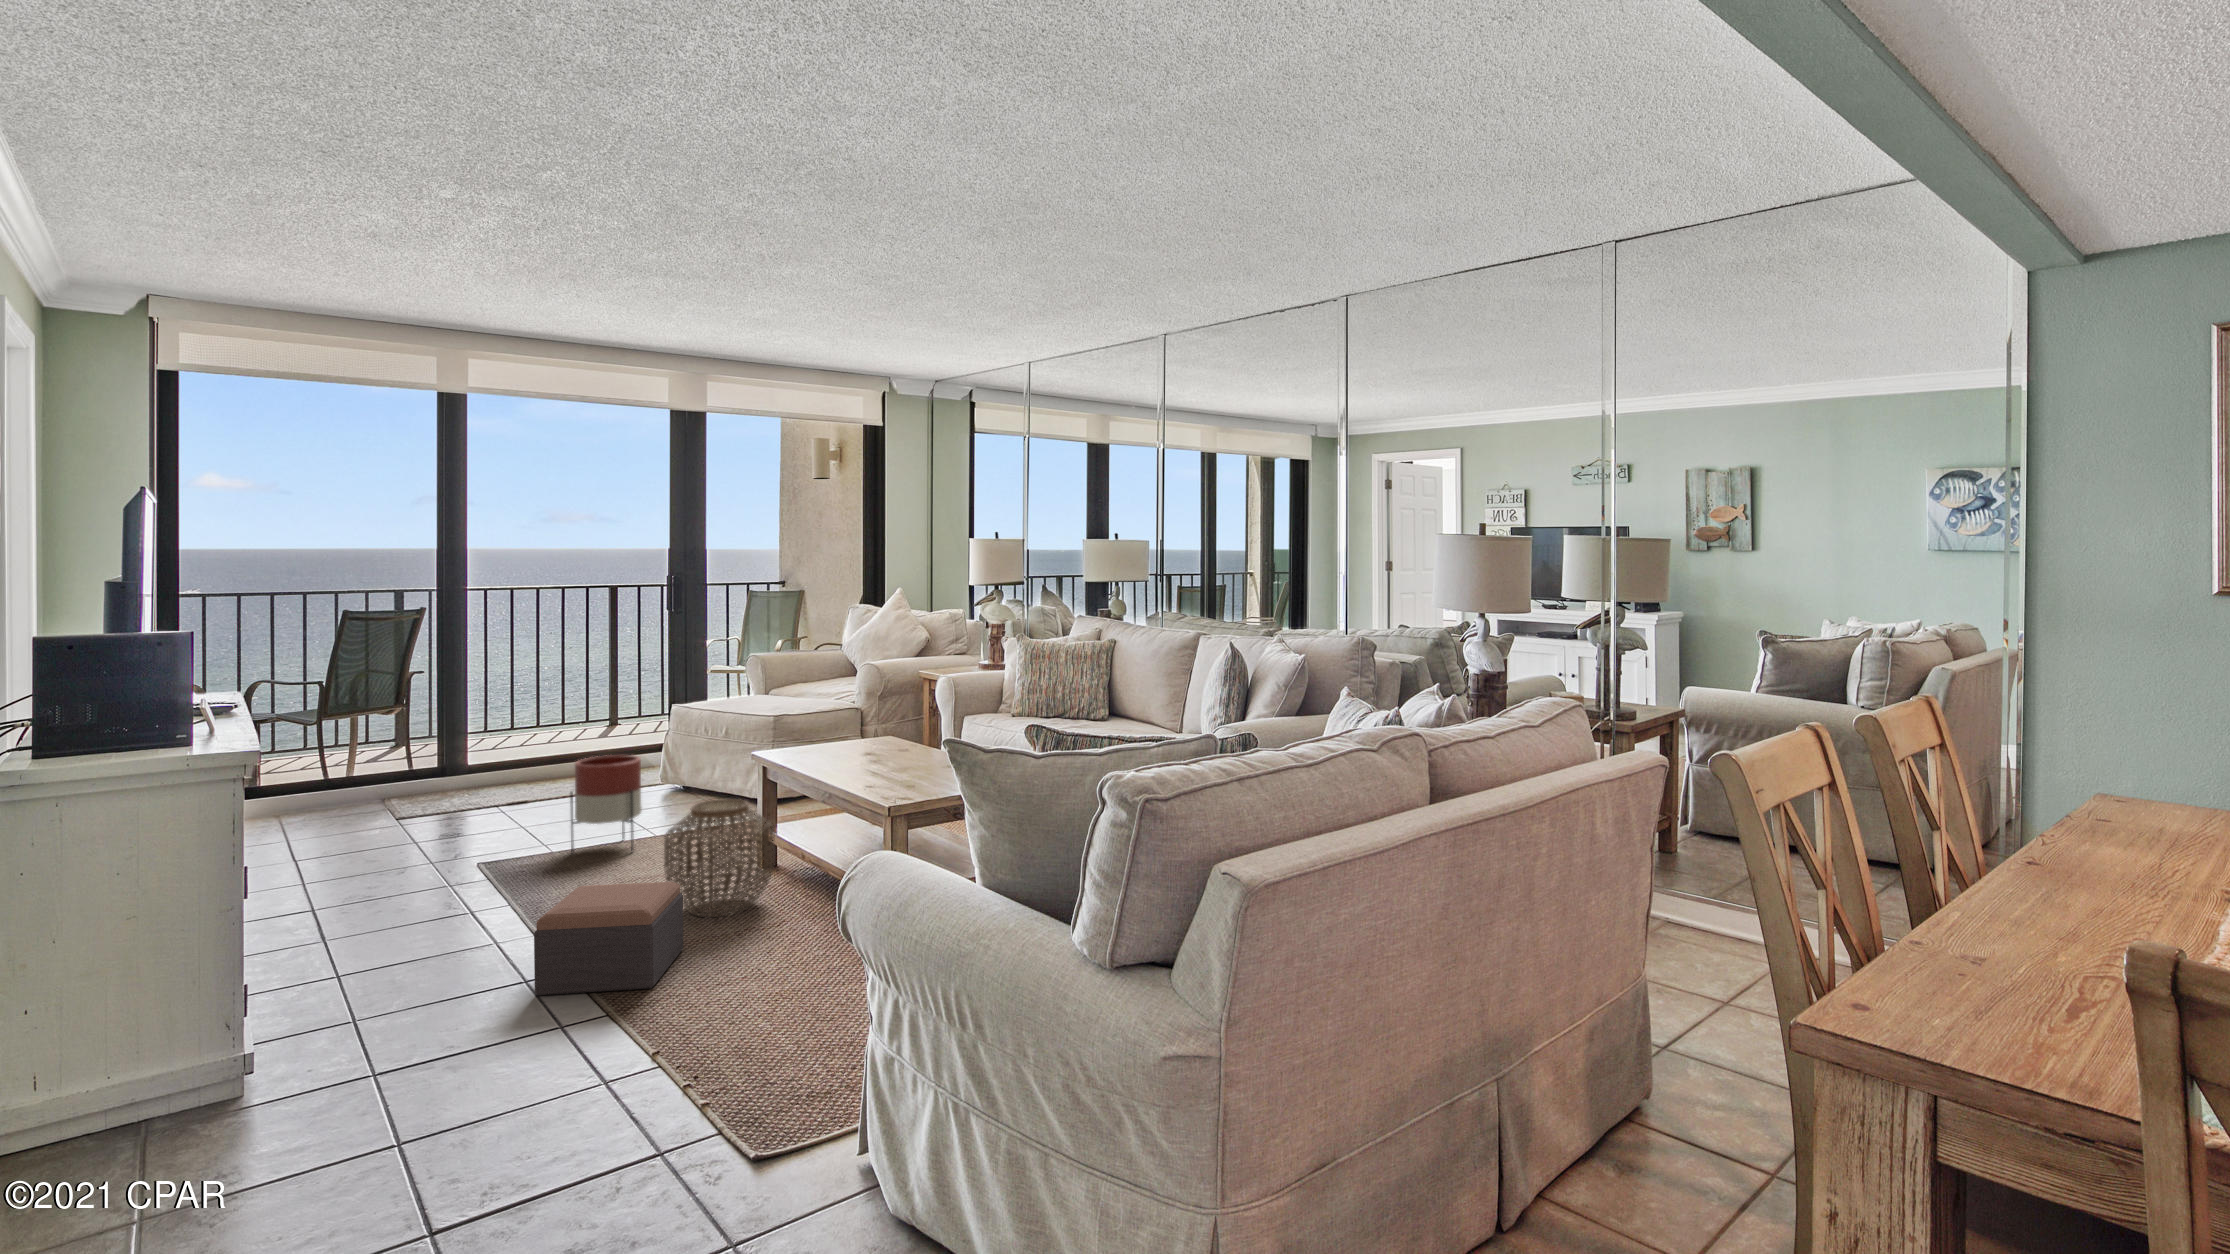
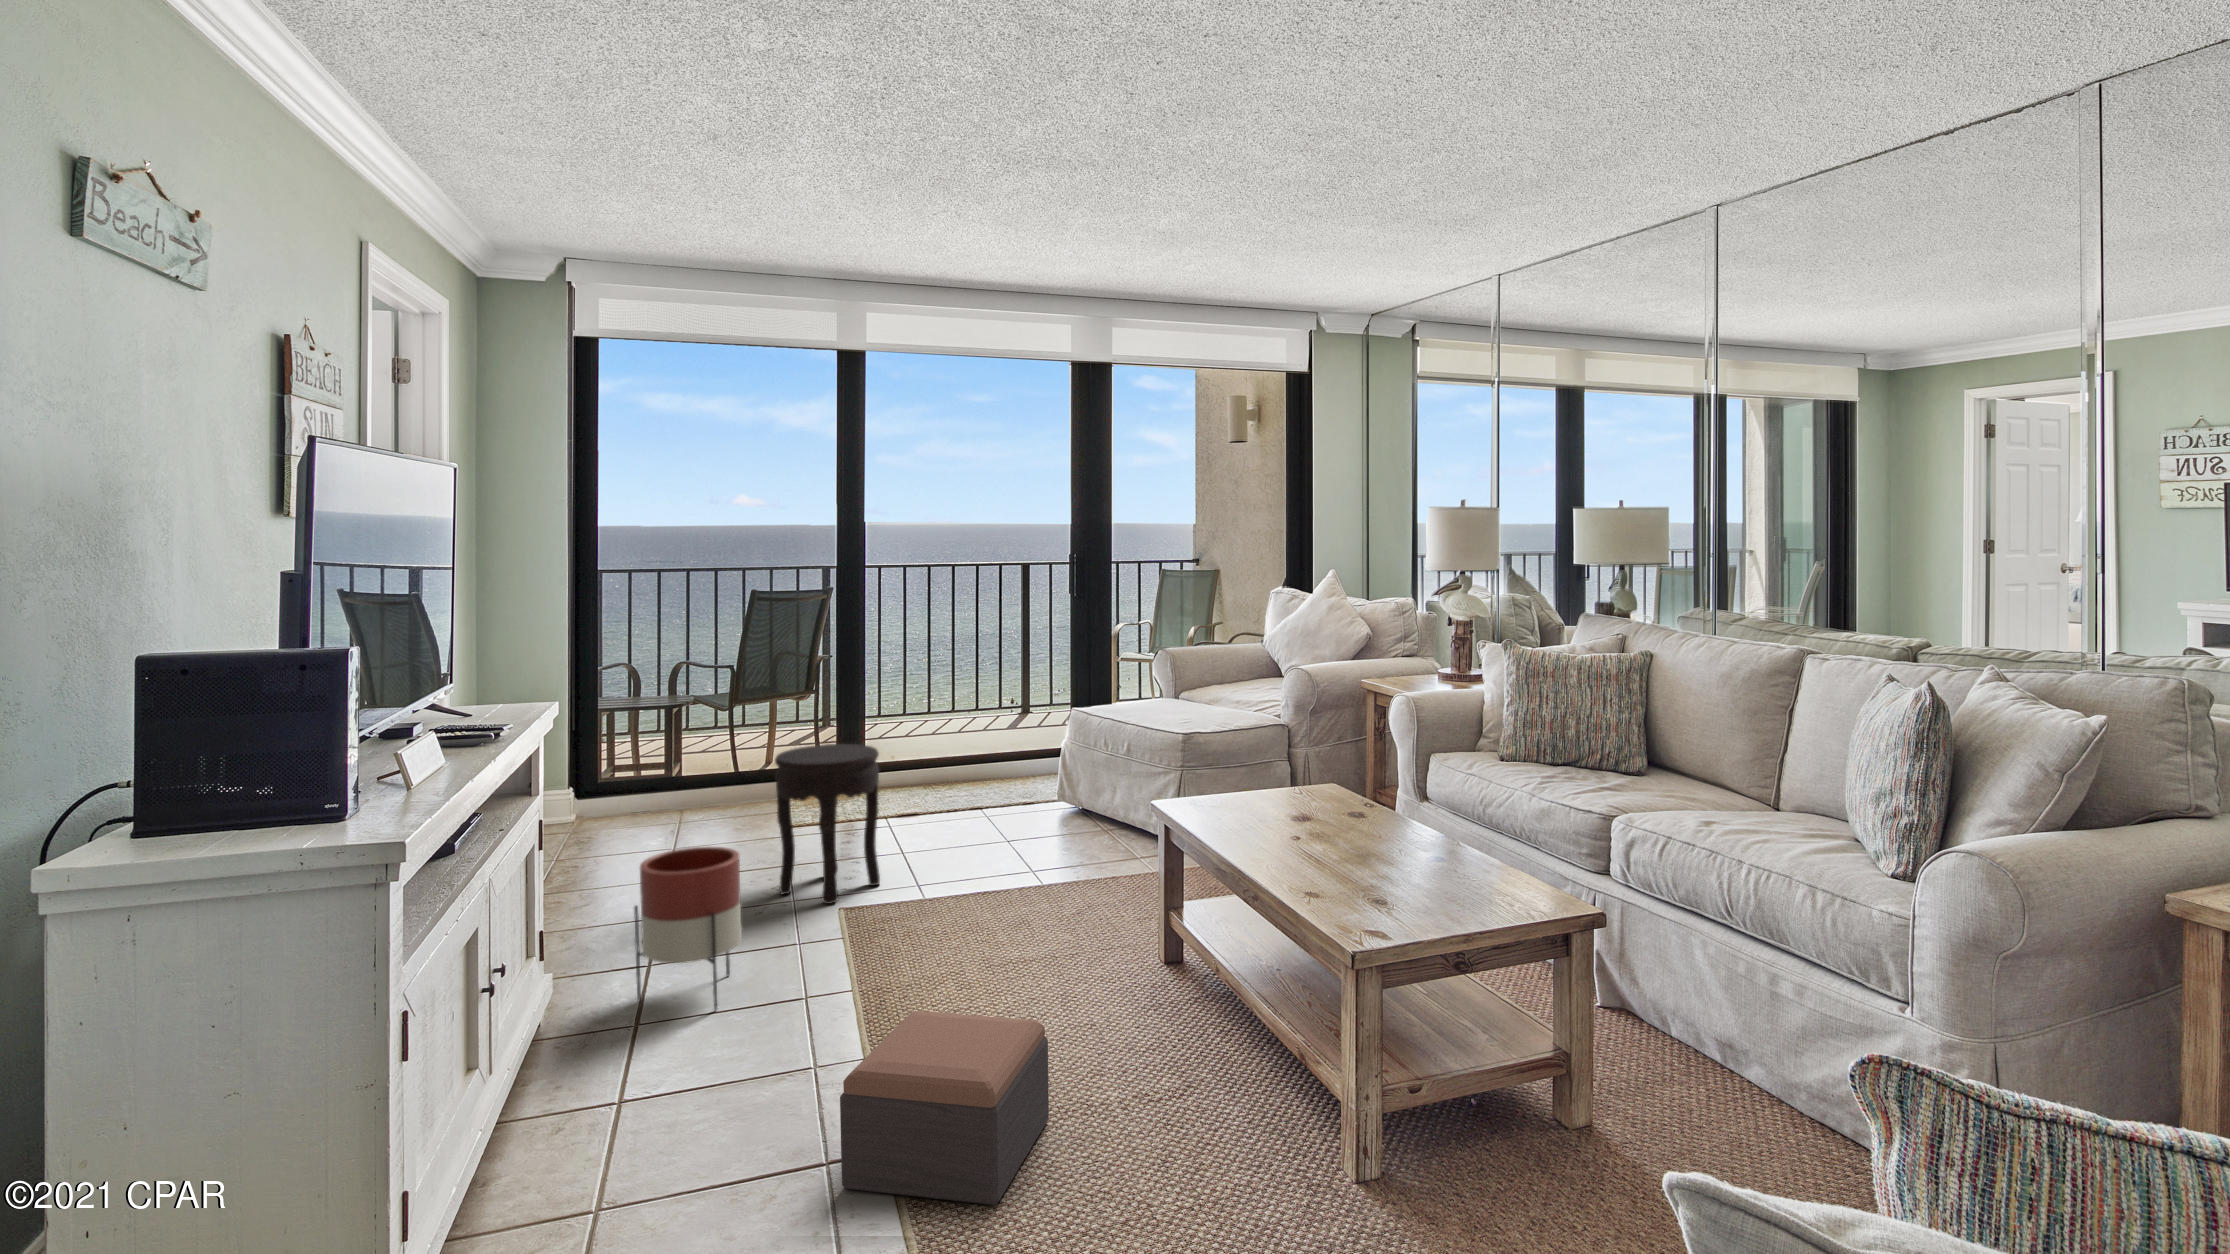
side table: none [408,732,507,861] -> present [775,744,880,904]
planter: present [570,755,642,853] -> present [634,846,742,1010]
woven basket: present [664,799,775,917] -> none [1033,879,1178,1054]

